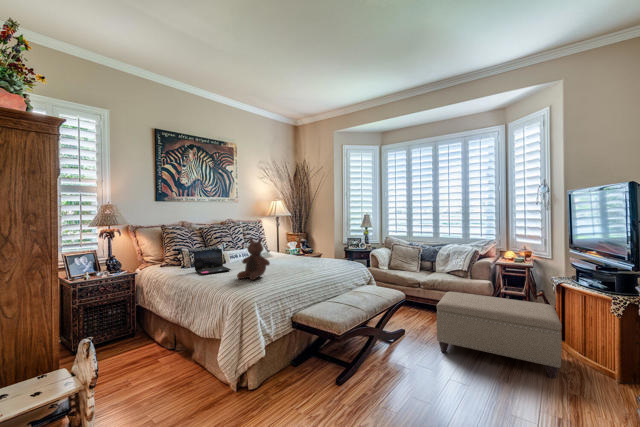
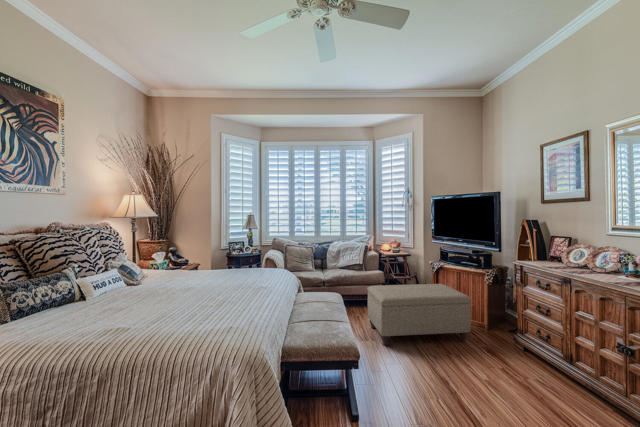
stuffed bear: present [237,238,270,280] -> none [164,251,220,322]
laptop: present [194,249,231,274] -> none [37,275,126,330]

